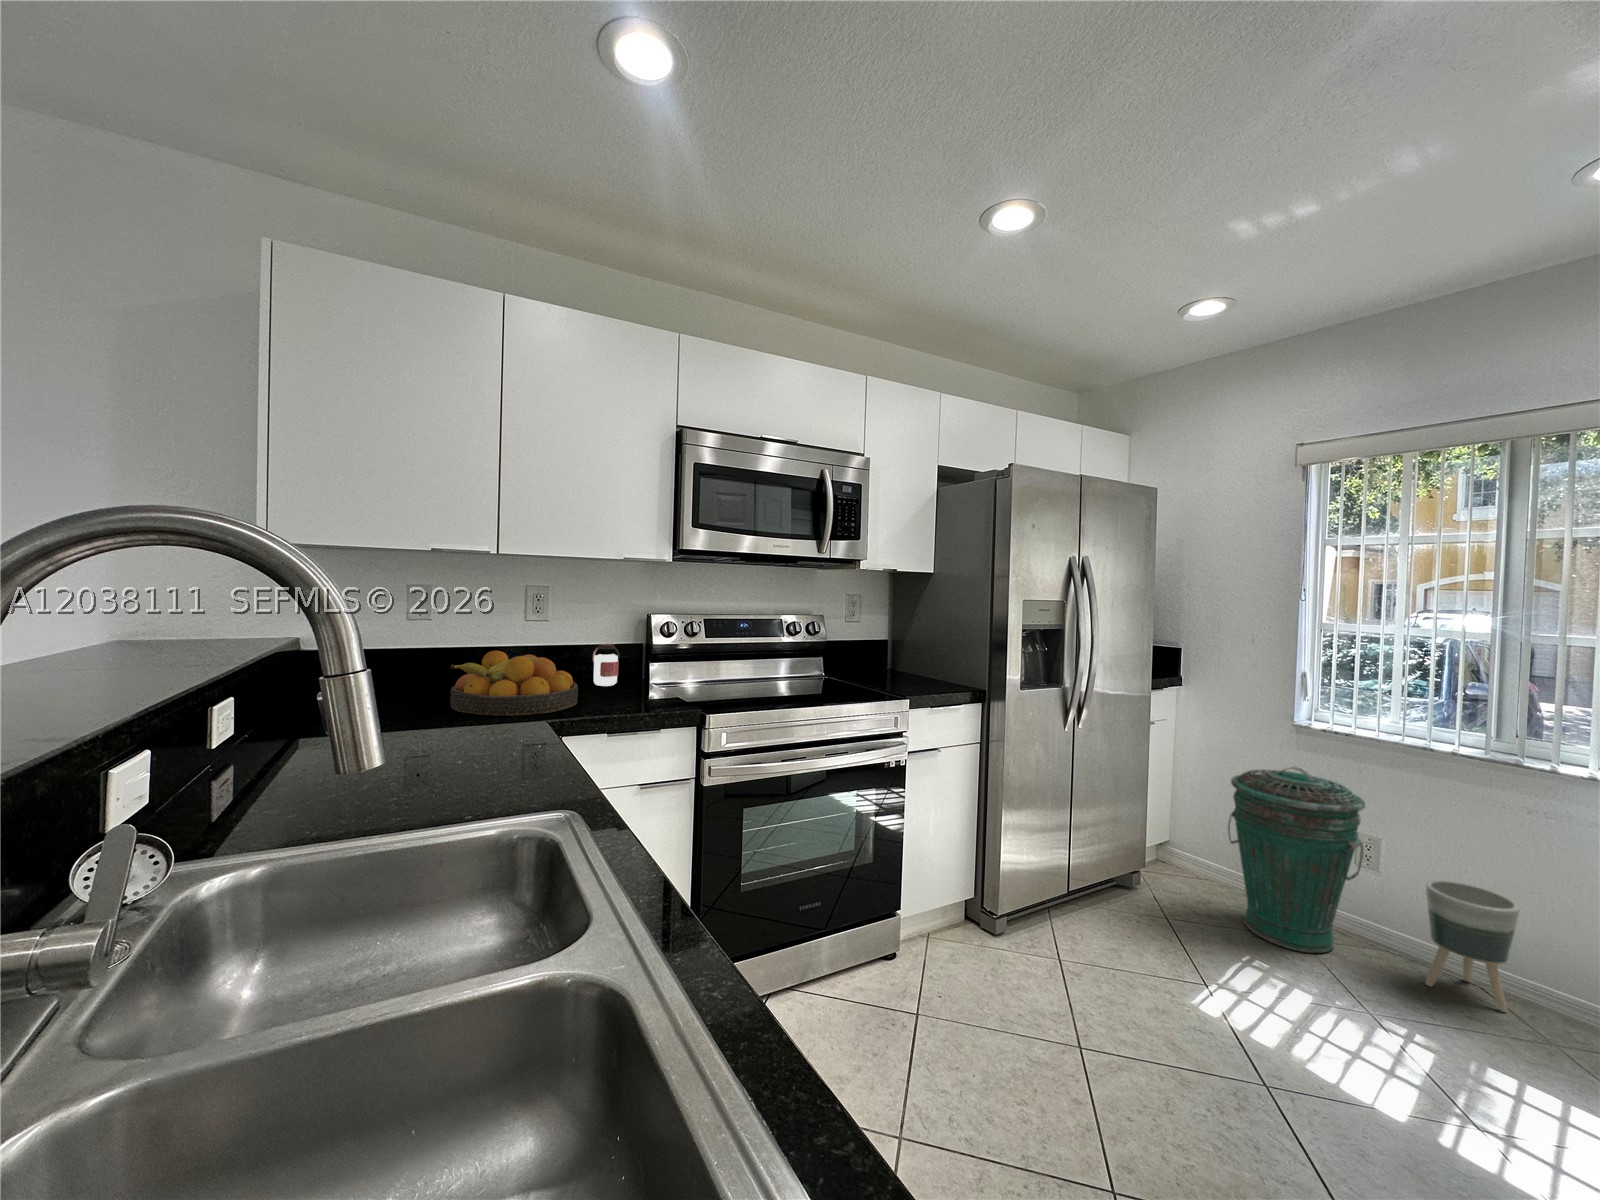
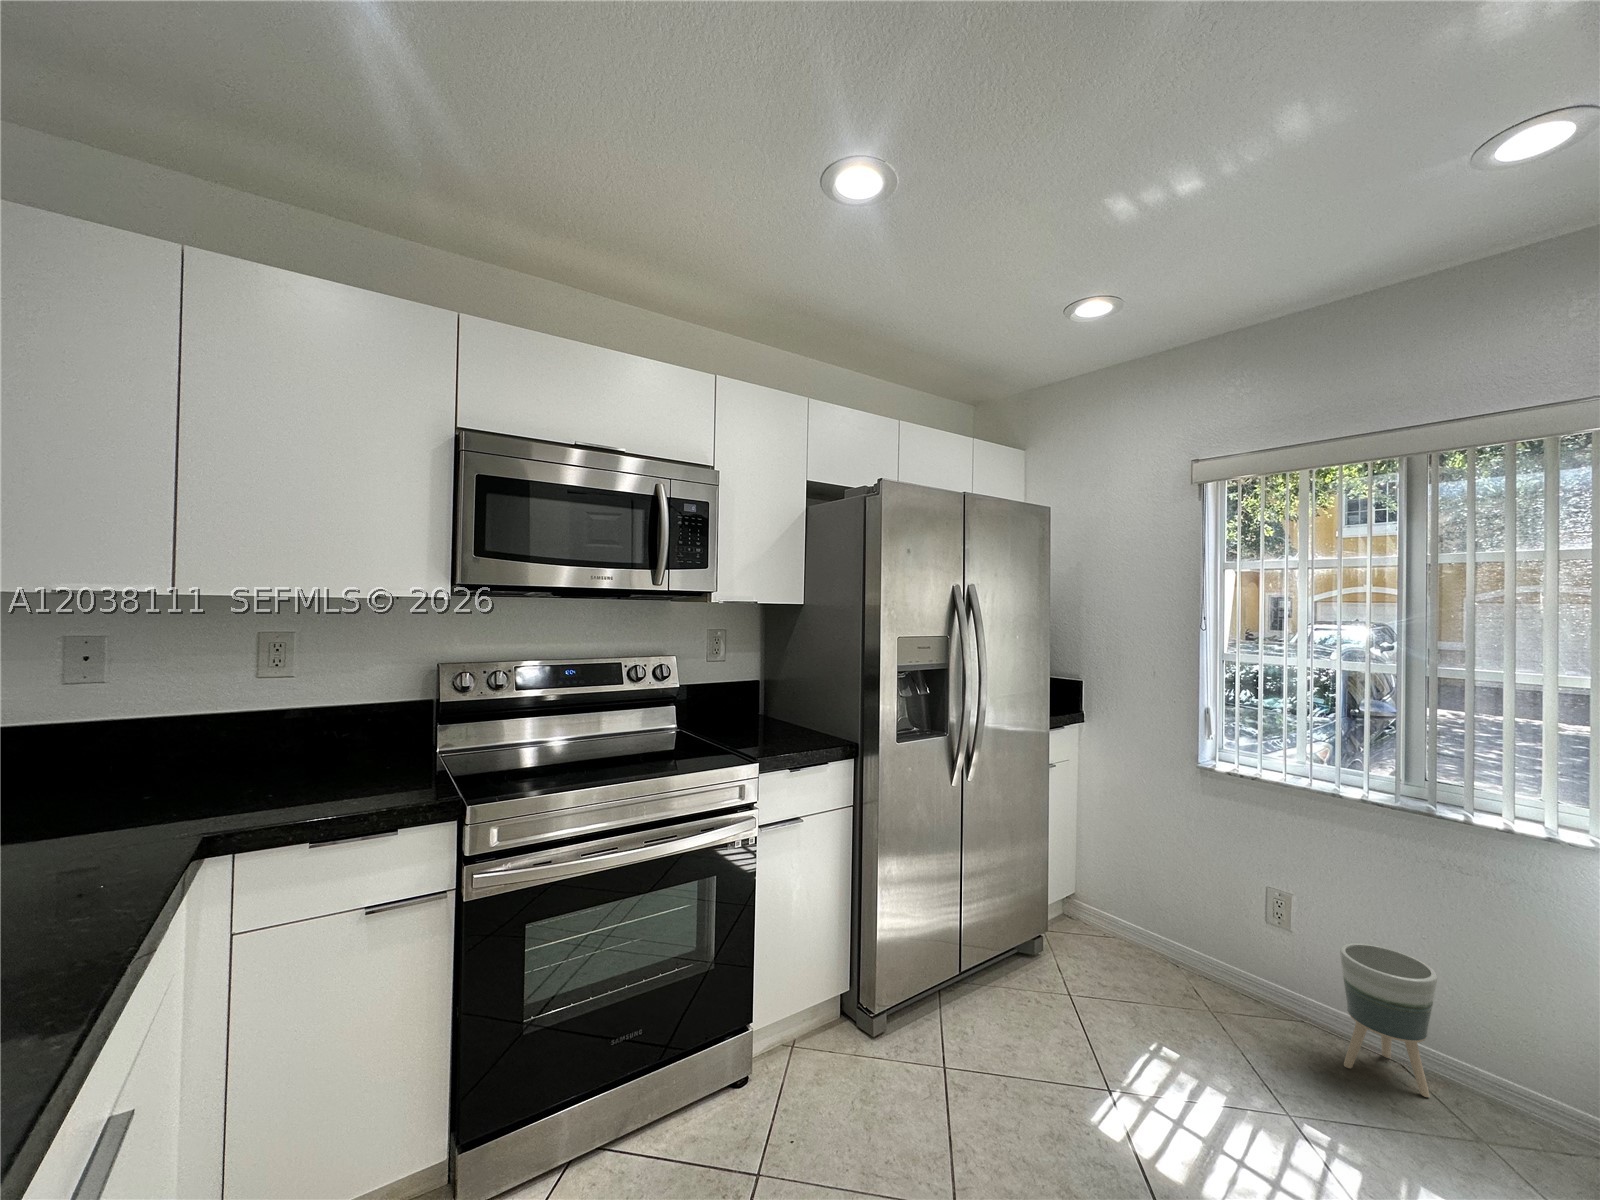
jar: present [593,644,619,686] -> none [354,702,393,759]
fruit bowl: present [450,651,578,716] -> none [87,724,303,821]
trash can: present [1228,767,1365,953] -> none [1134,818,1275,1033]

